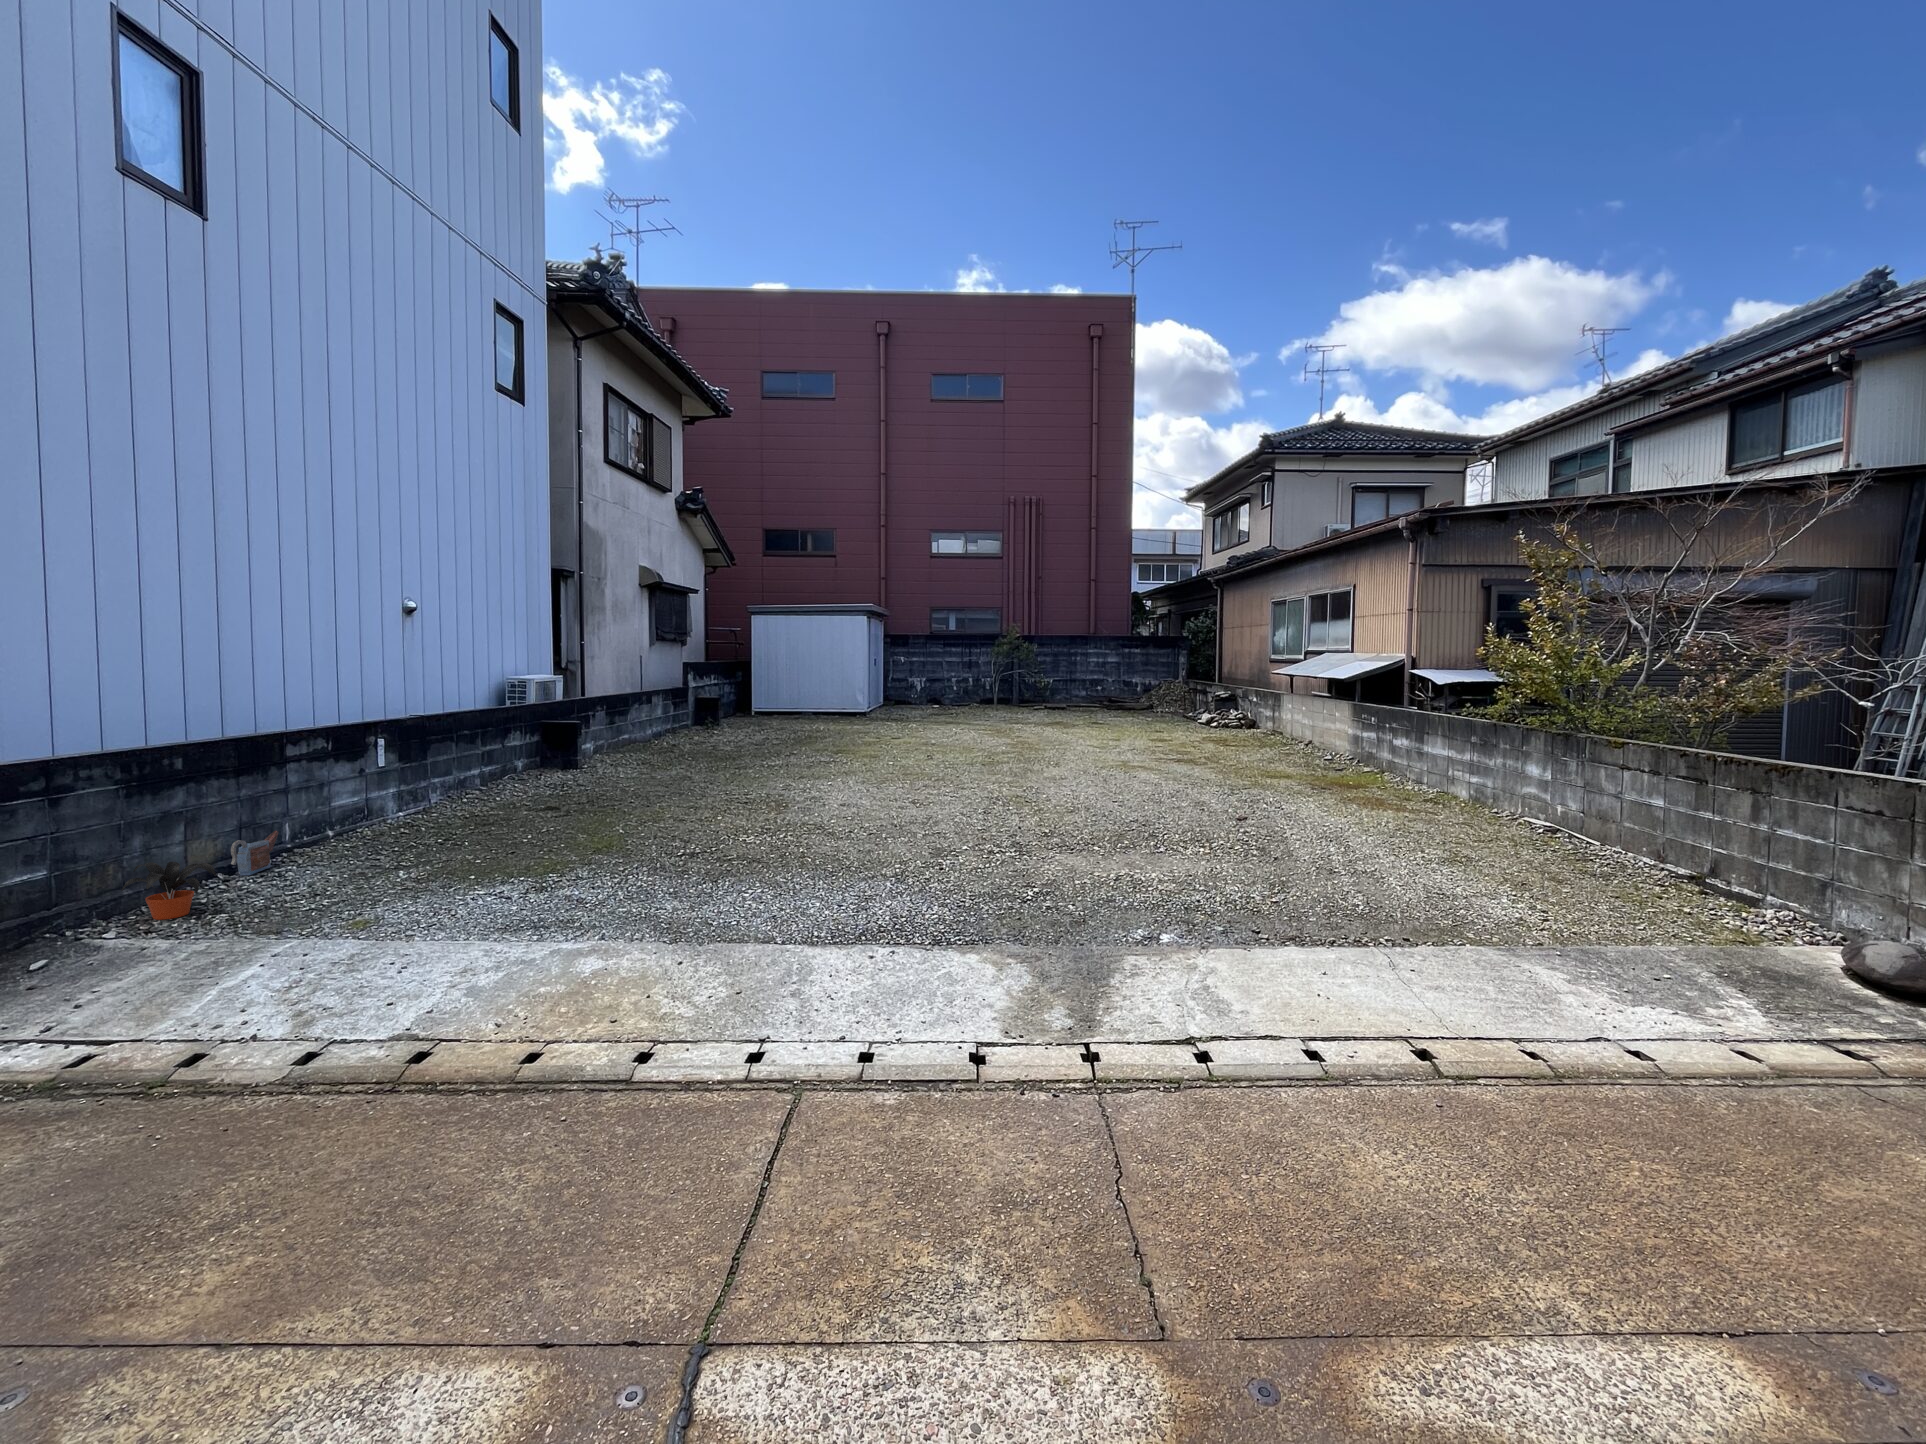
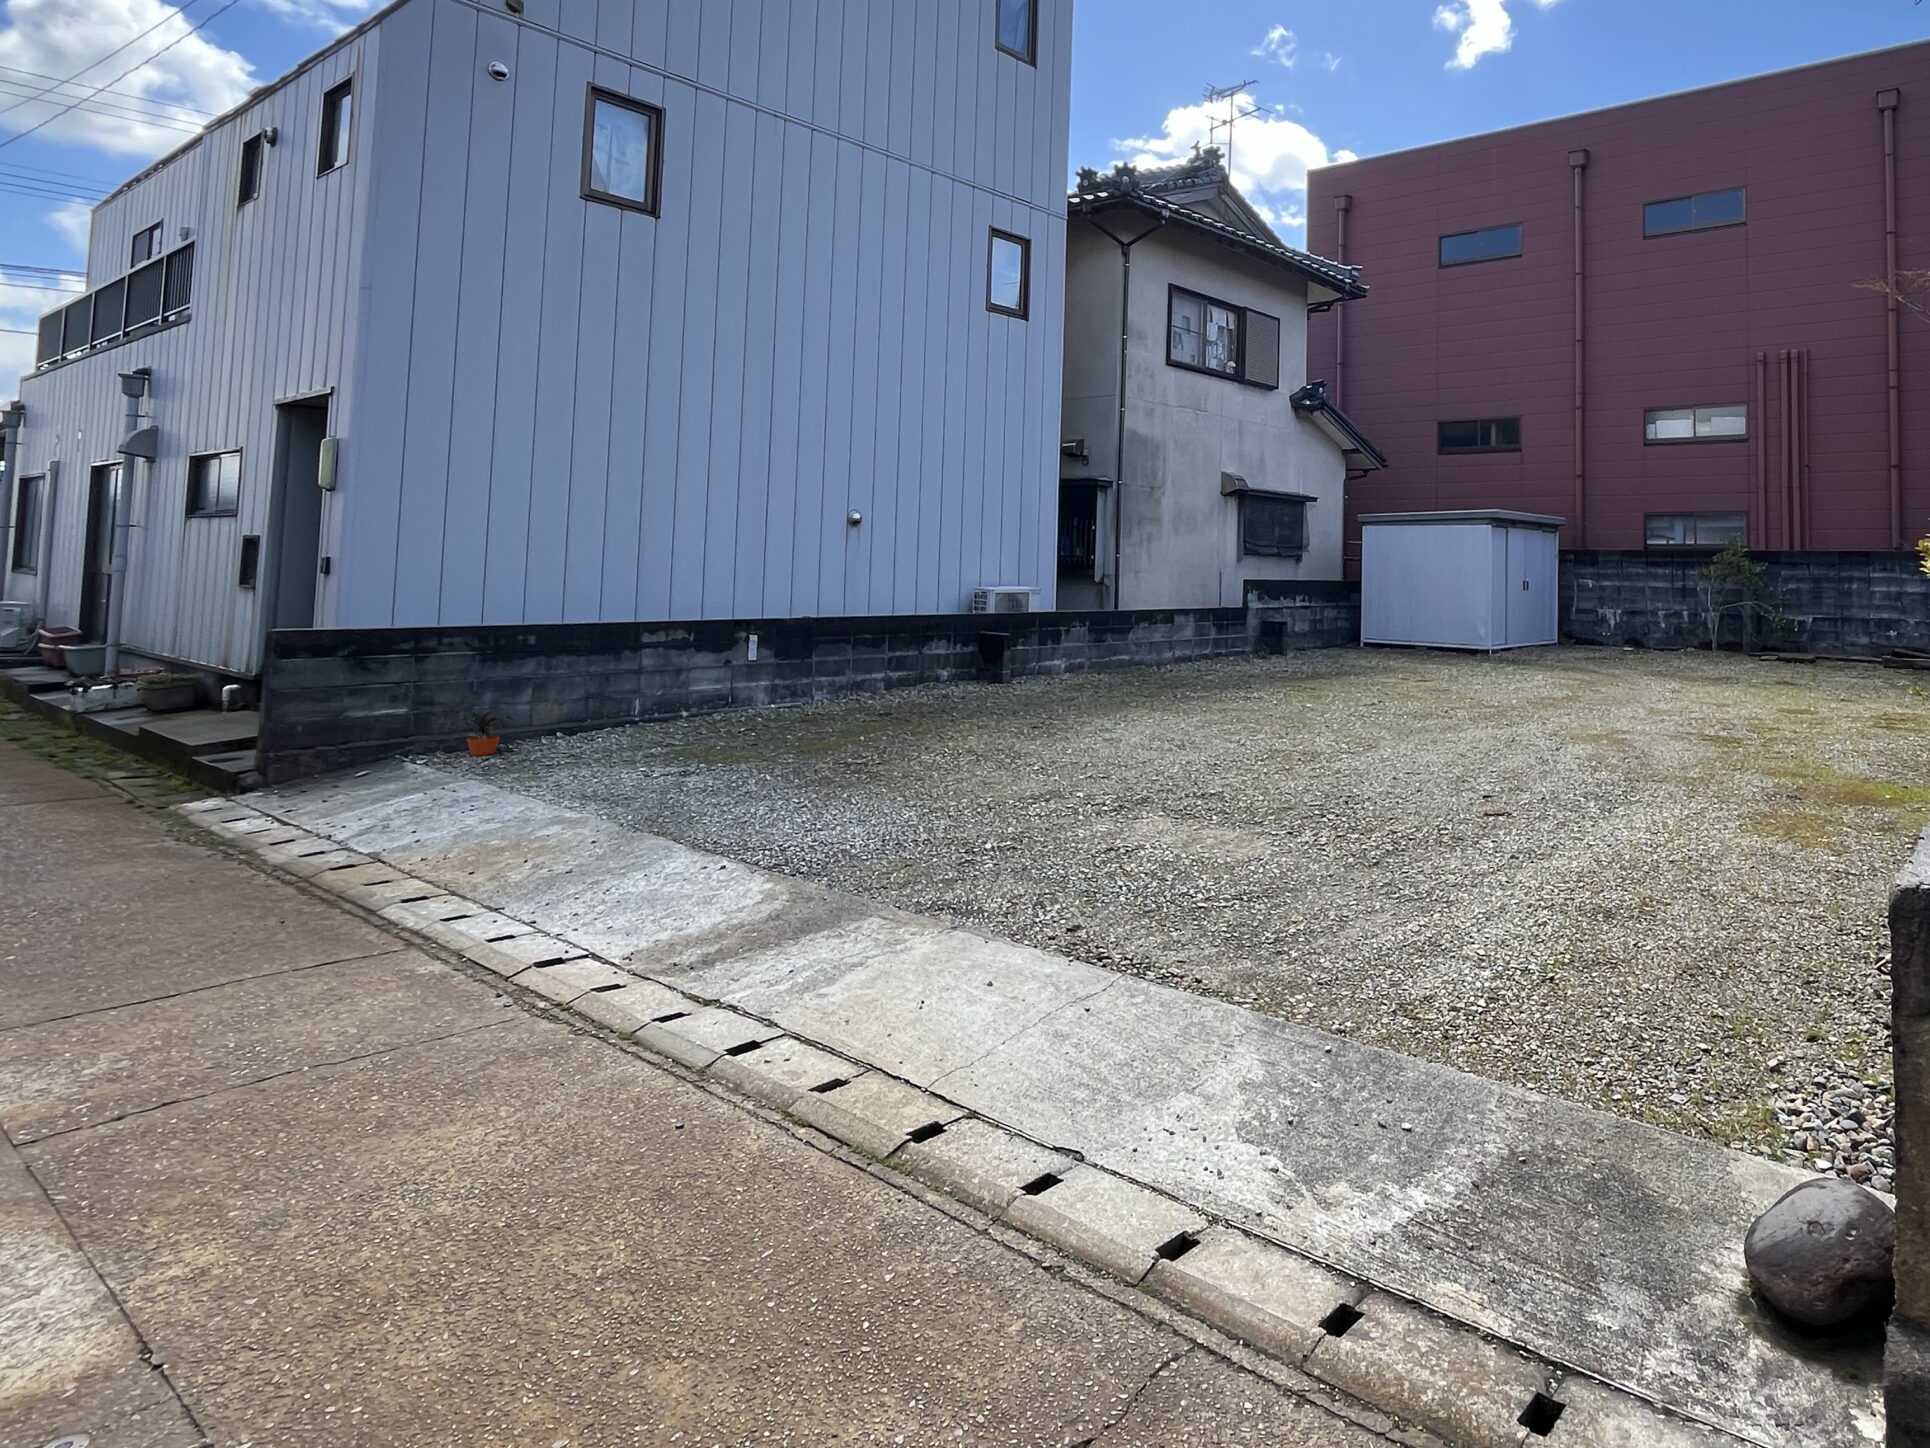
watering can: present [231,831,279,875] -> none [563,702,617,735]

